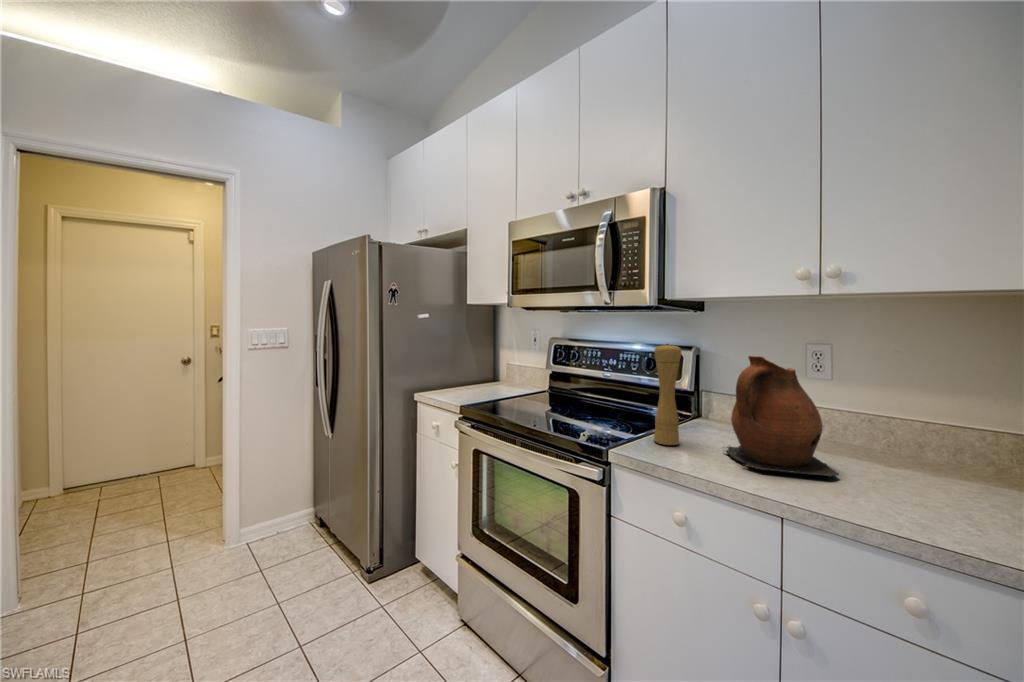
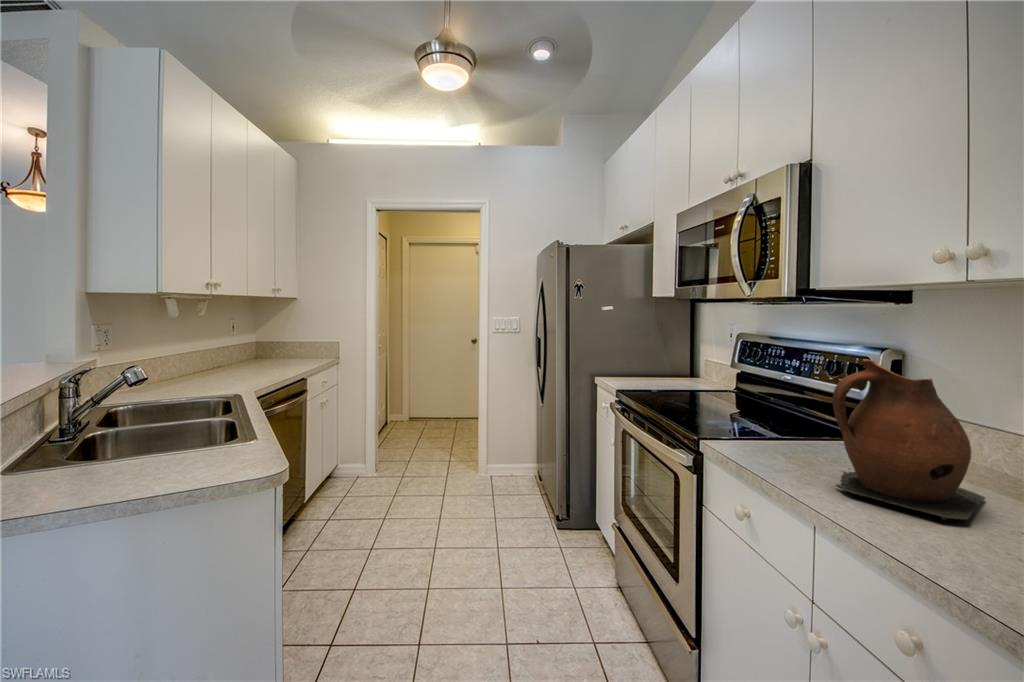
pepper mill: present [654,344,682,445] -> none [770,342,805,457]

